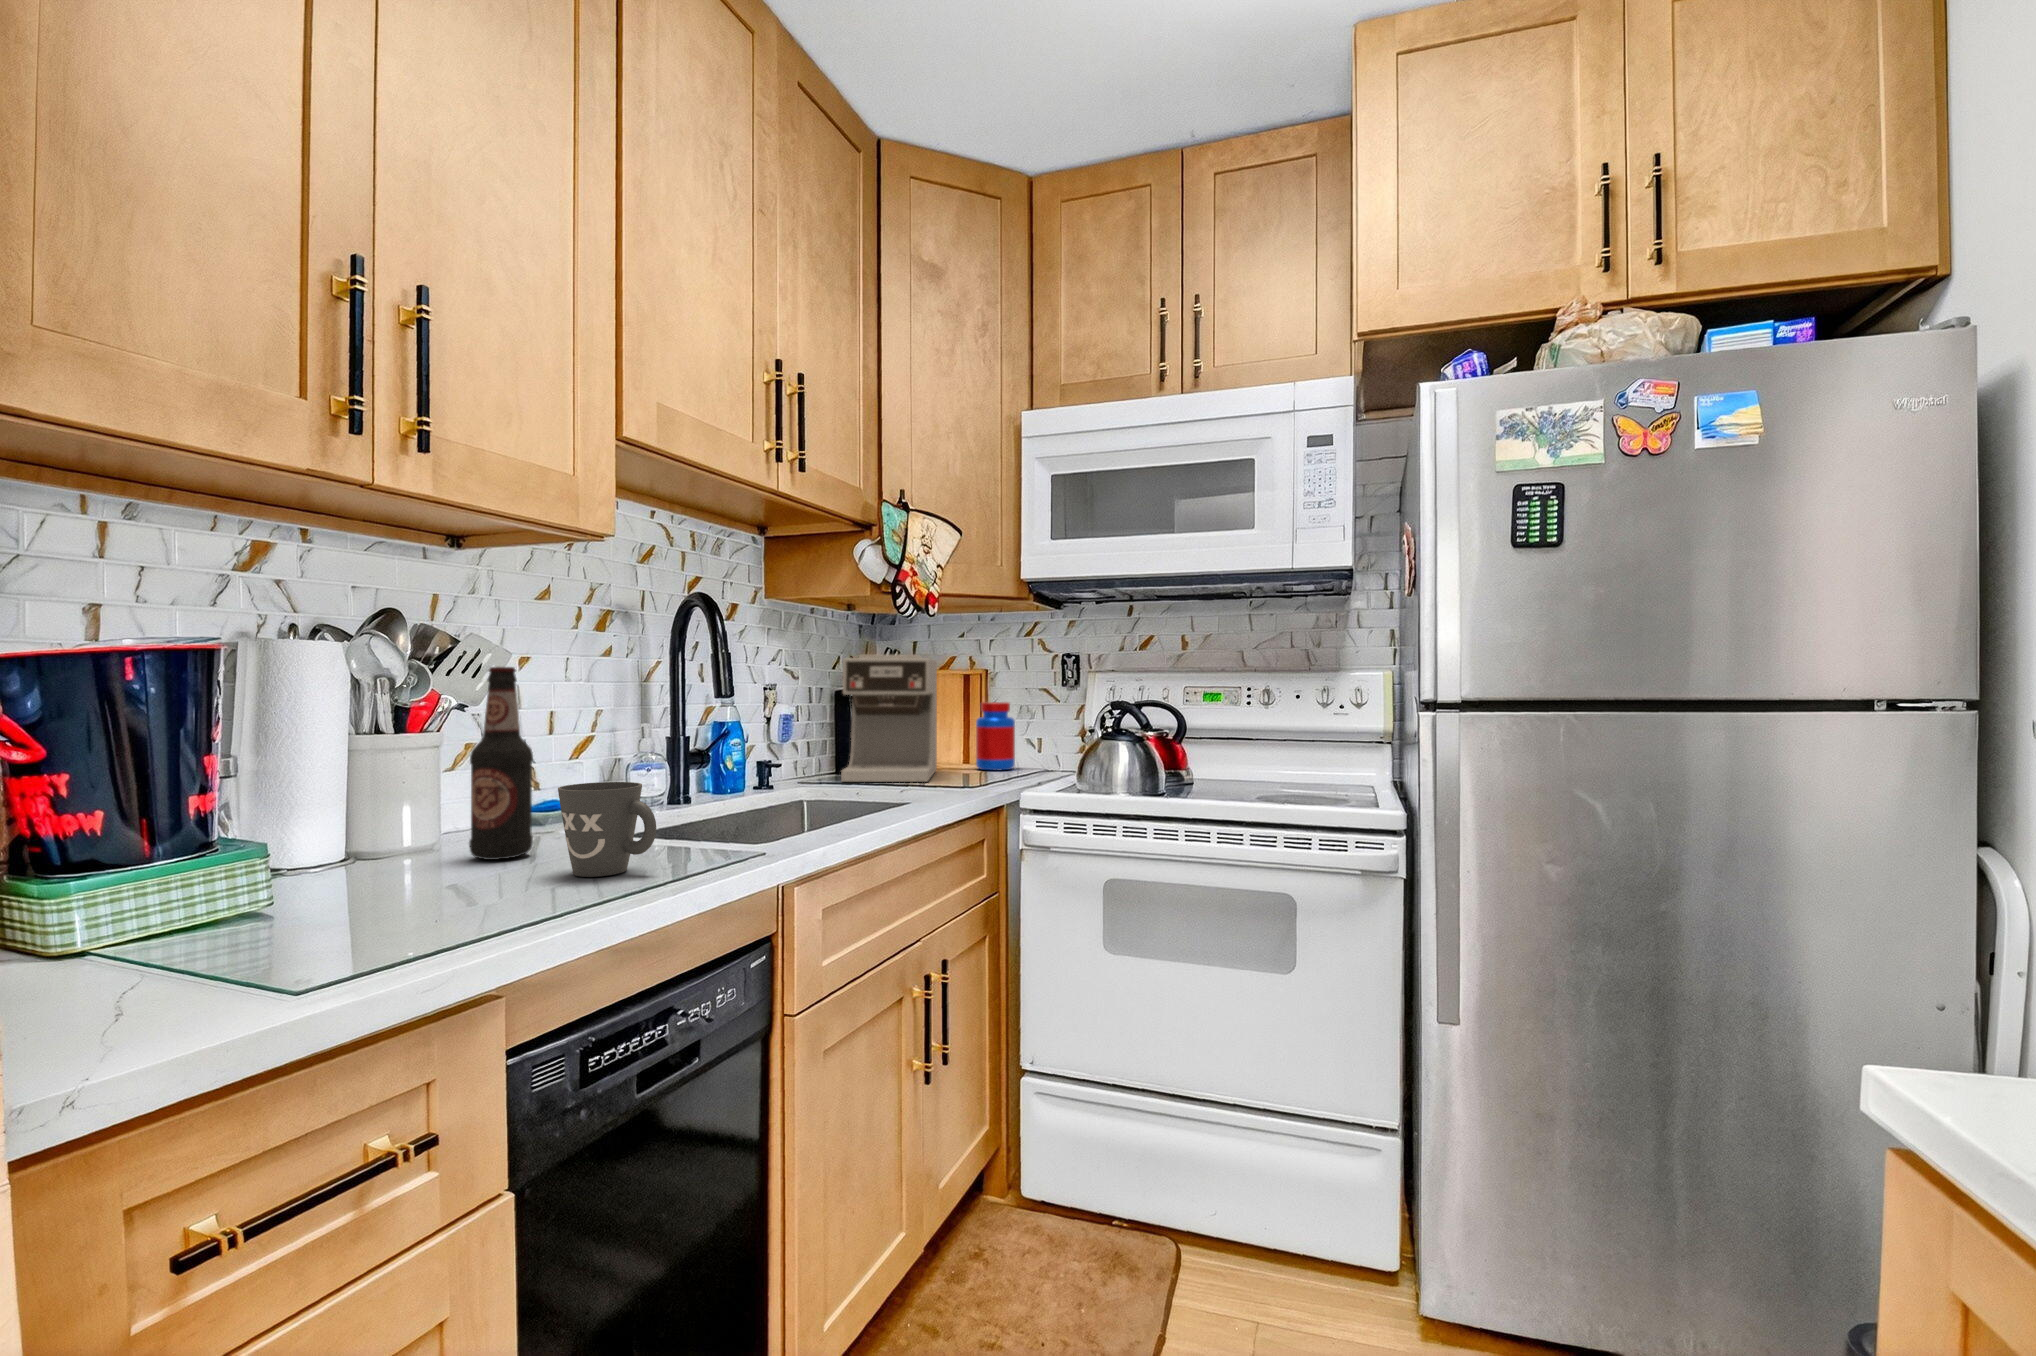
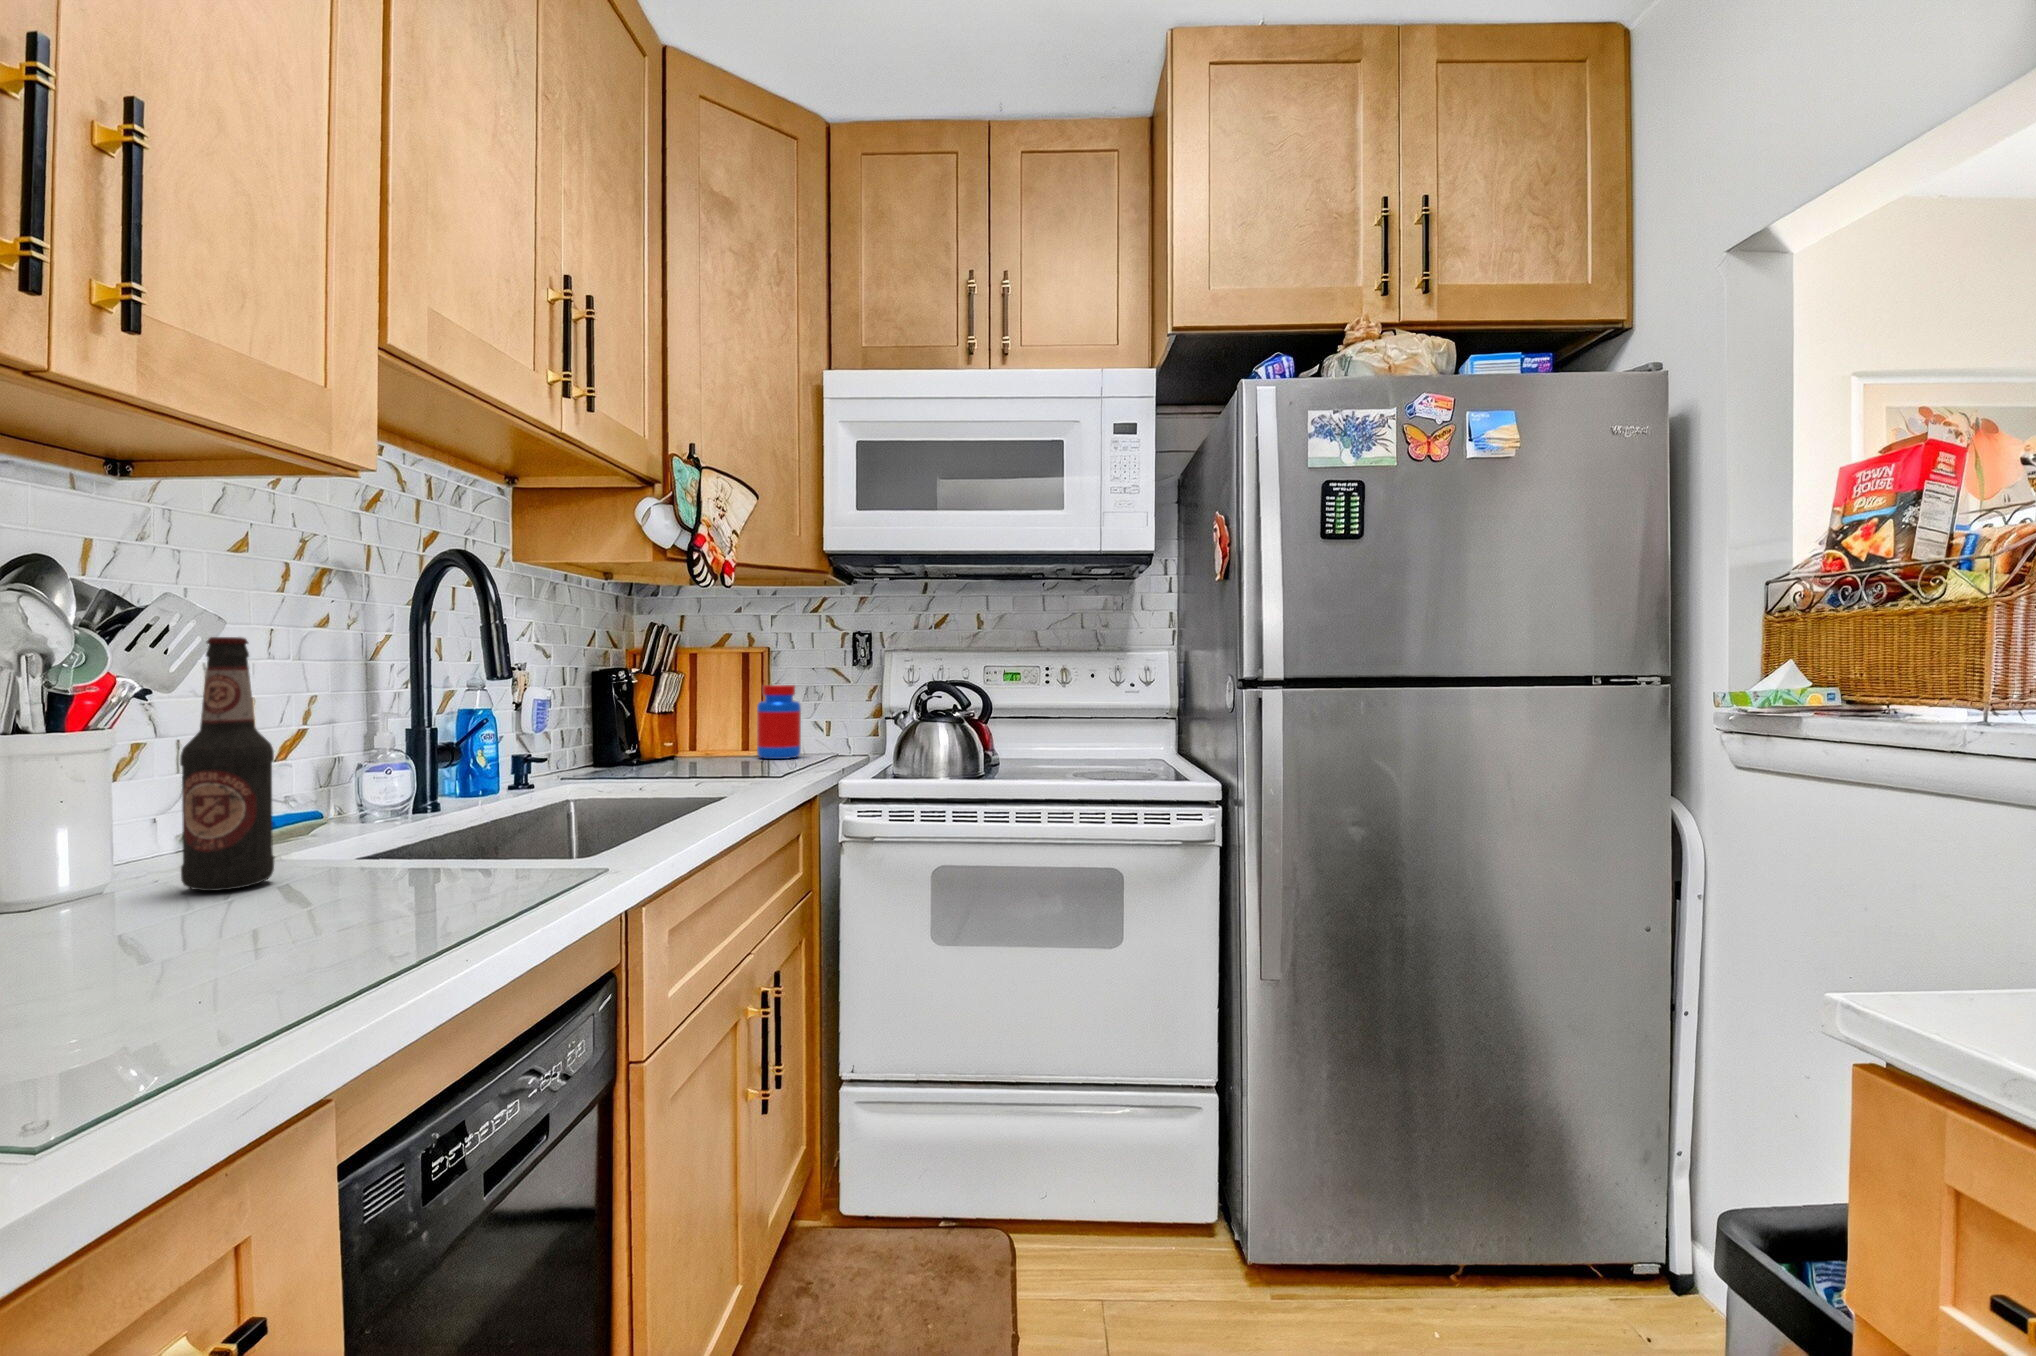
coffee maker: present [841,655,937,782] -> none [612,631,717,777]
mug: present [558,782,656,877] -> none [338,782,480,903]

